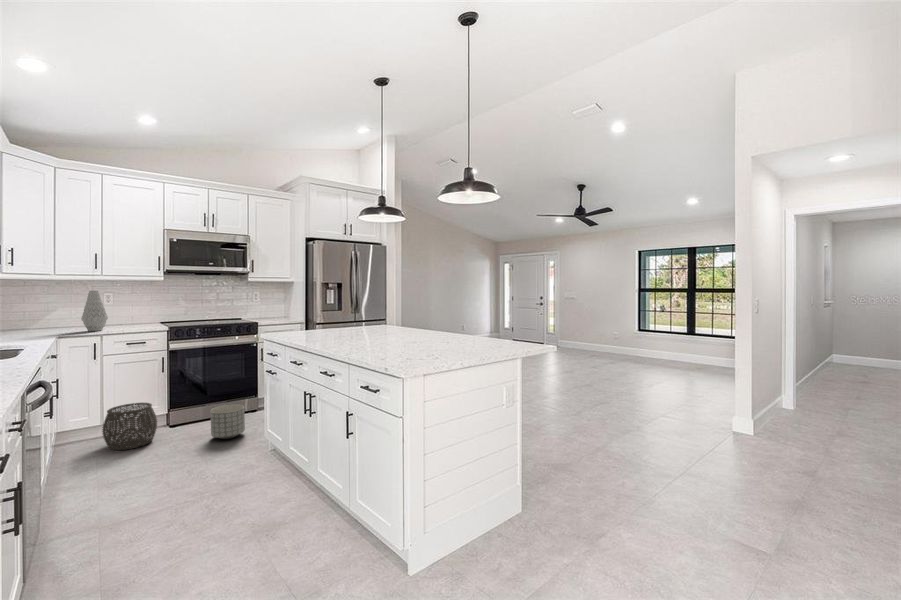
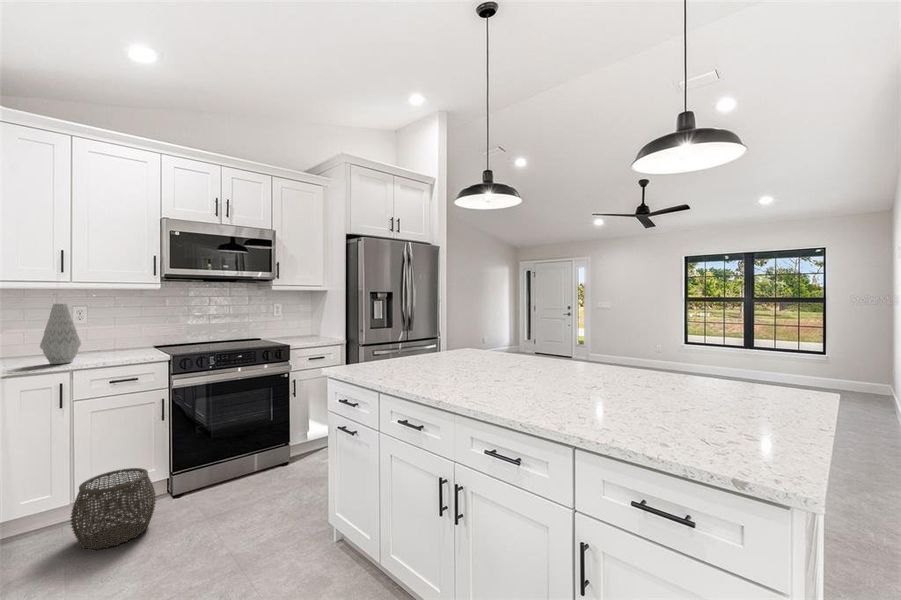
planter: present [210,405,245,439] -> none [236,464,285,518]

